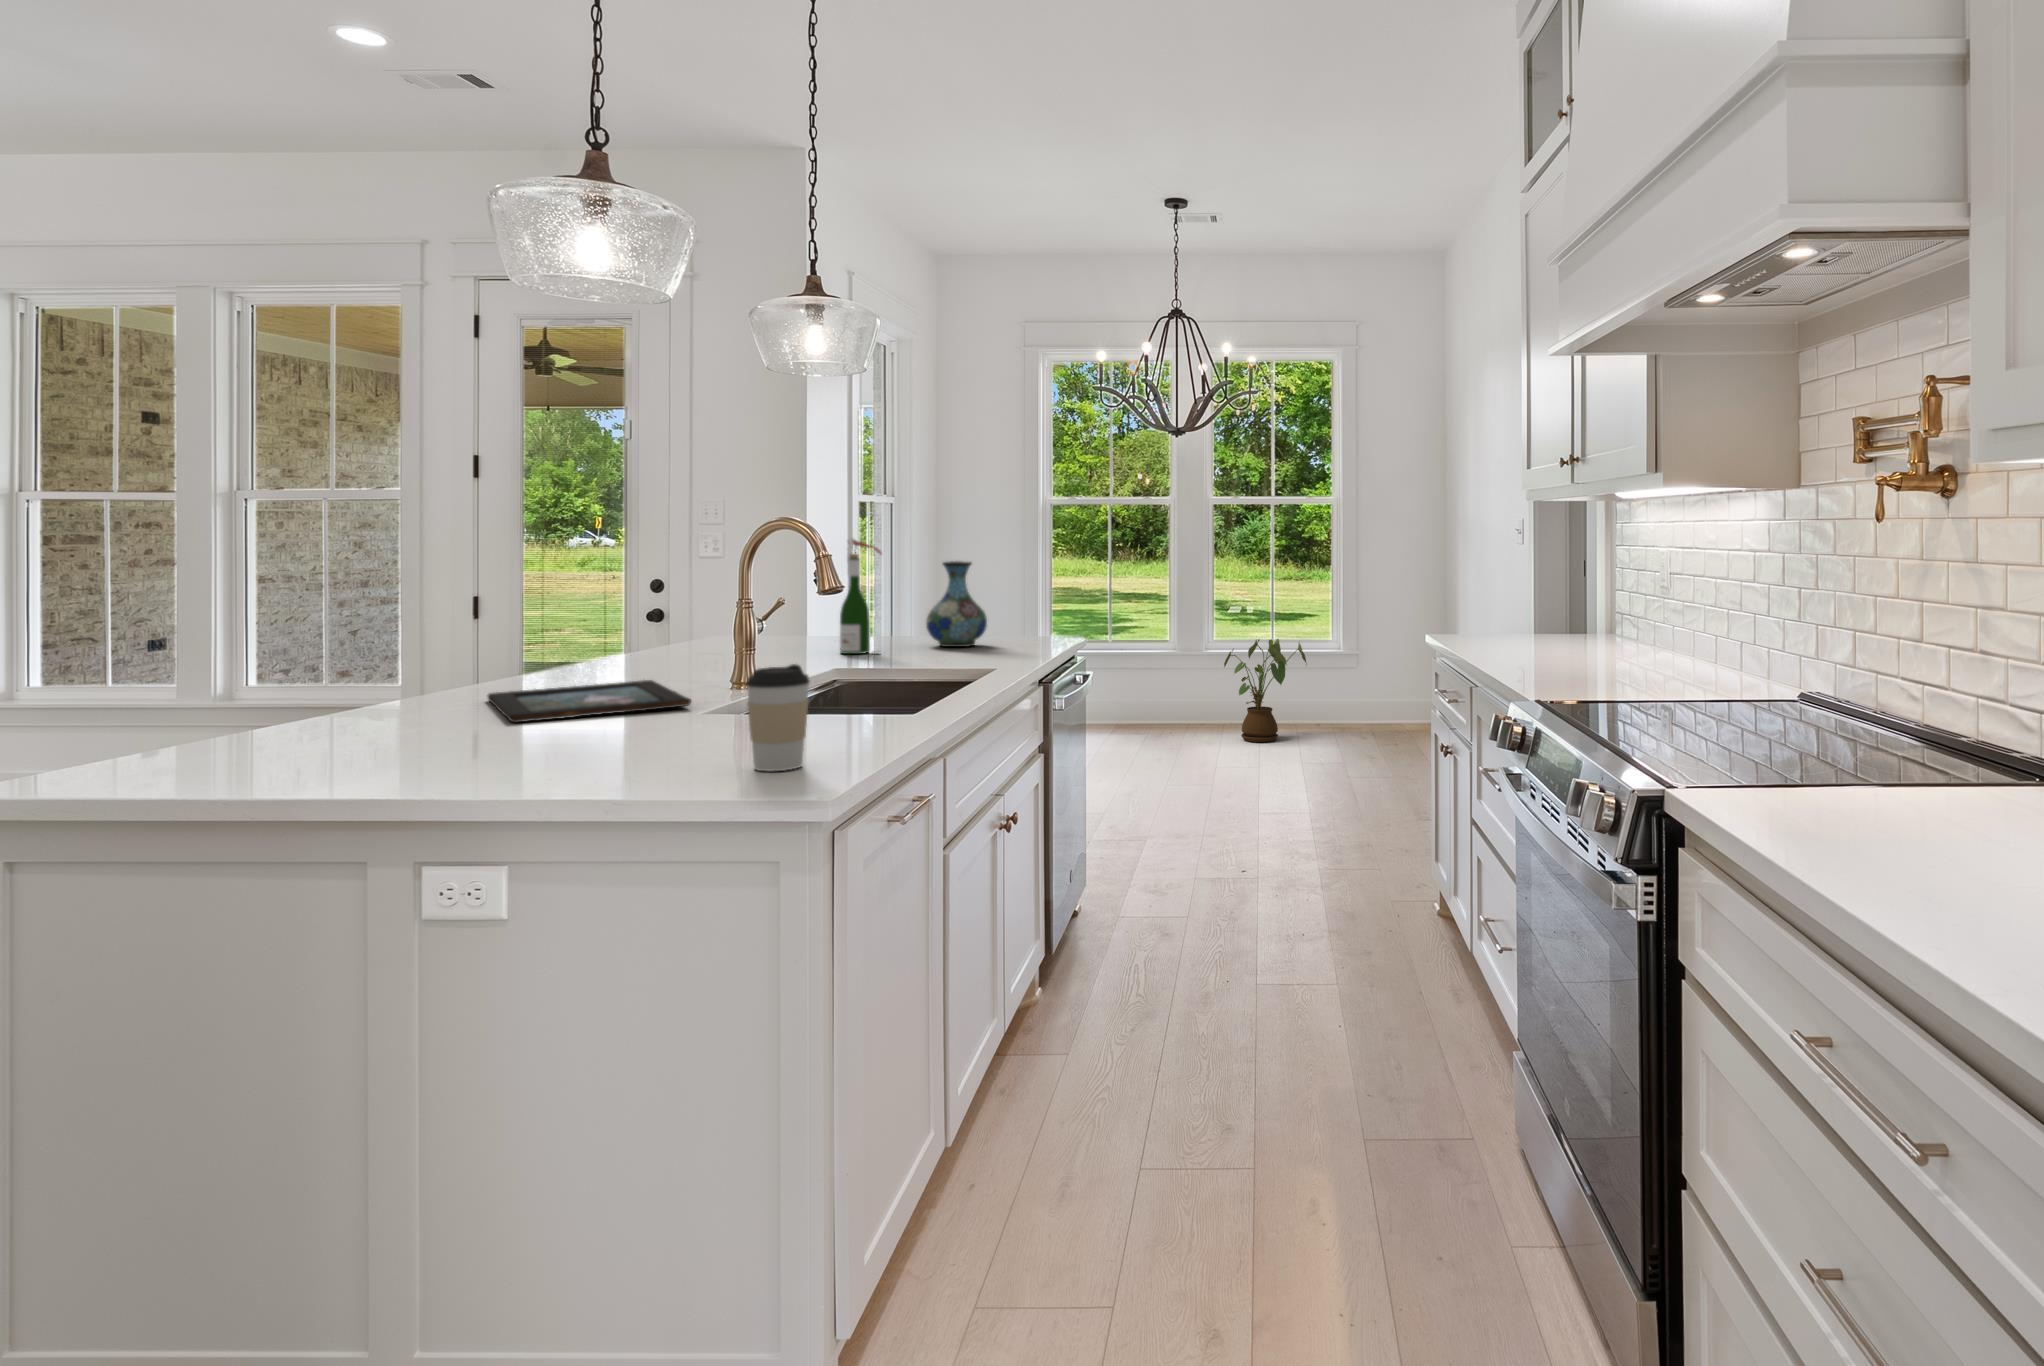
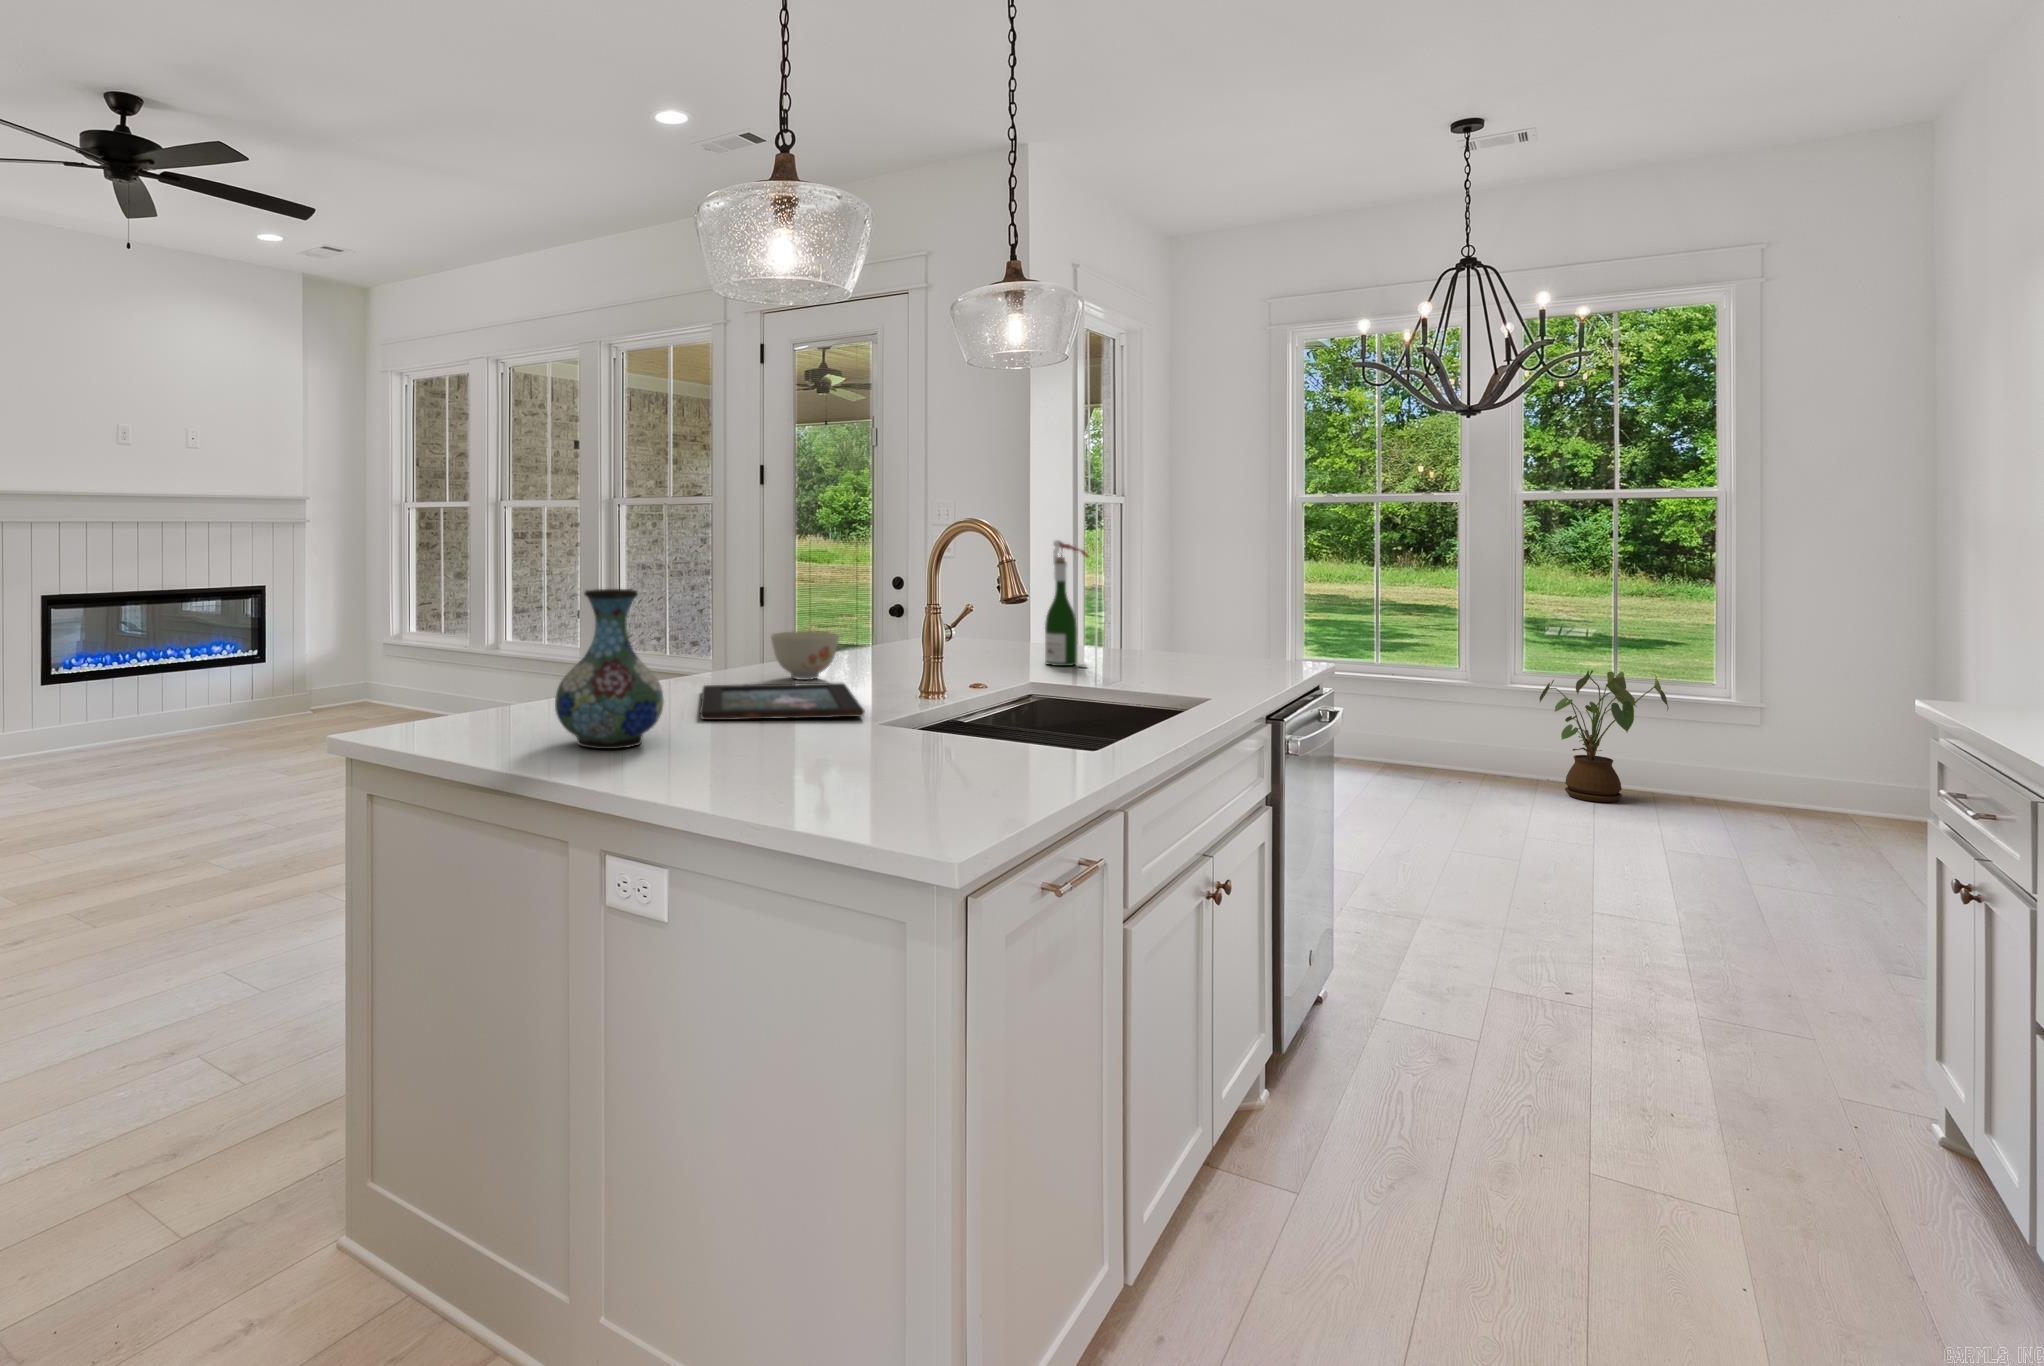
vase: present [926,561,987,647] -> present [555,589,664,749]
bowl: none [557,633,638,682] -> present [771,631,839,680]
coffee cup: present [746,664,809,771] -> none [869,691,941,819]

